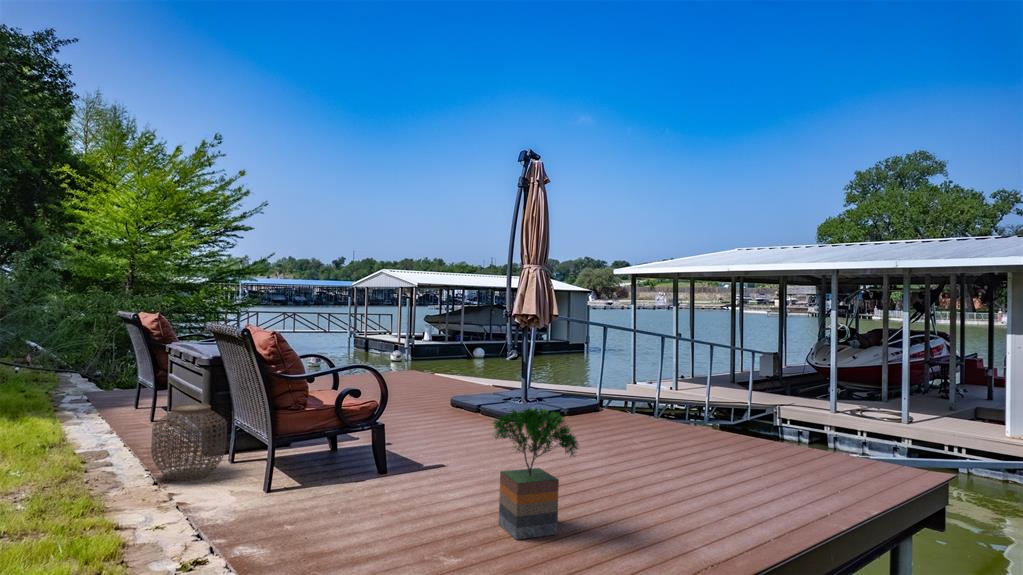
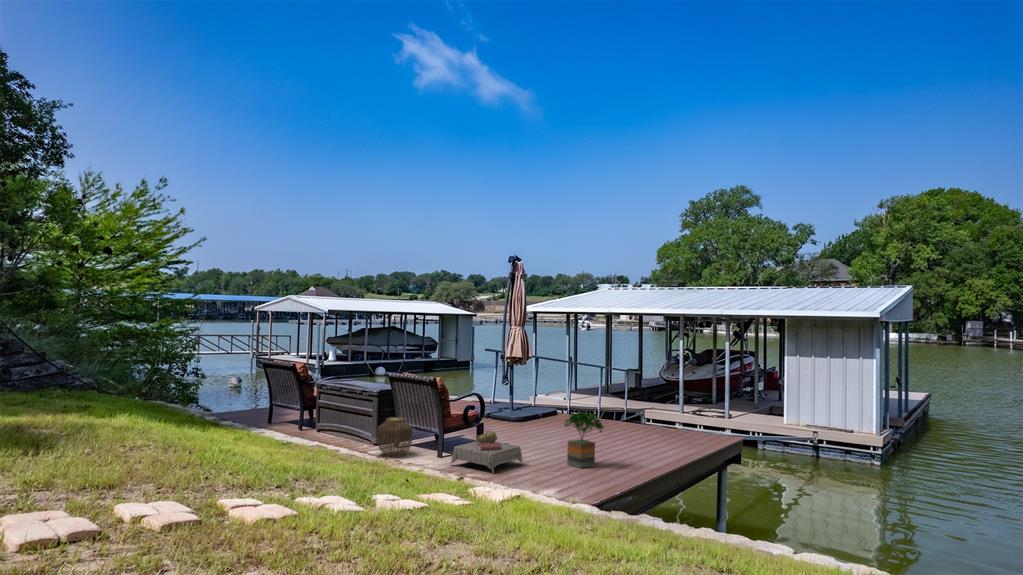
ottoman: none [243,439,397,545] -> present [451,431,523,473]

